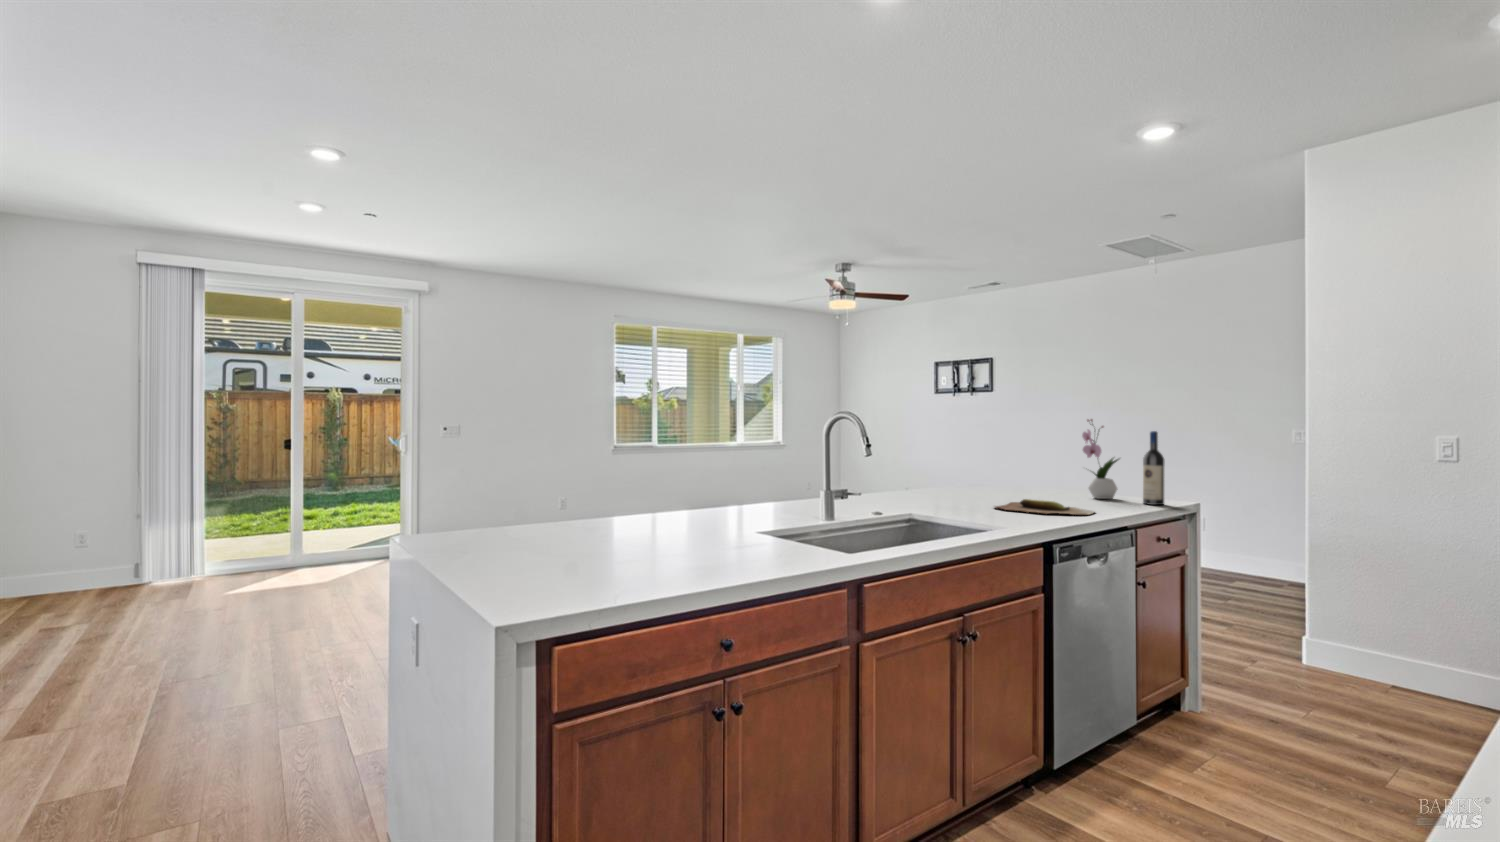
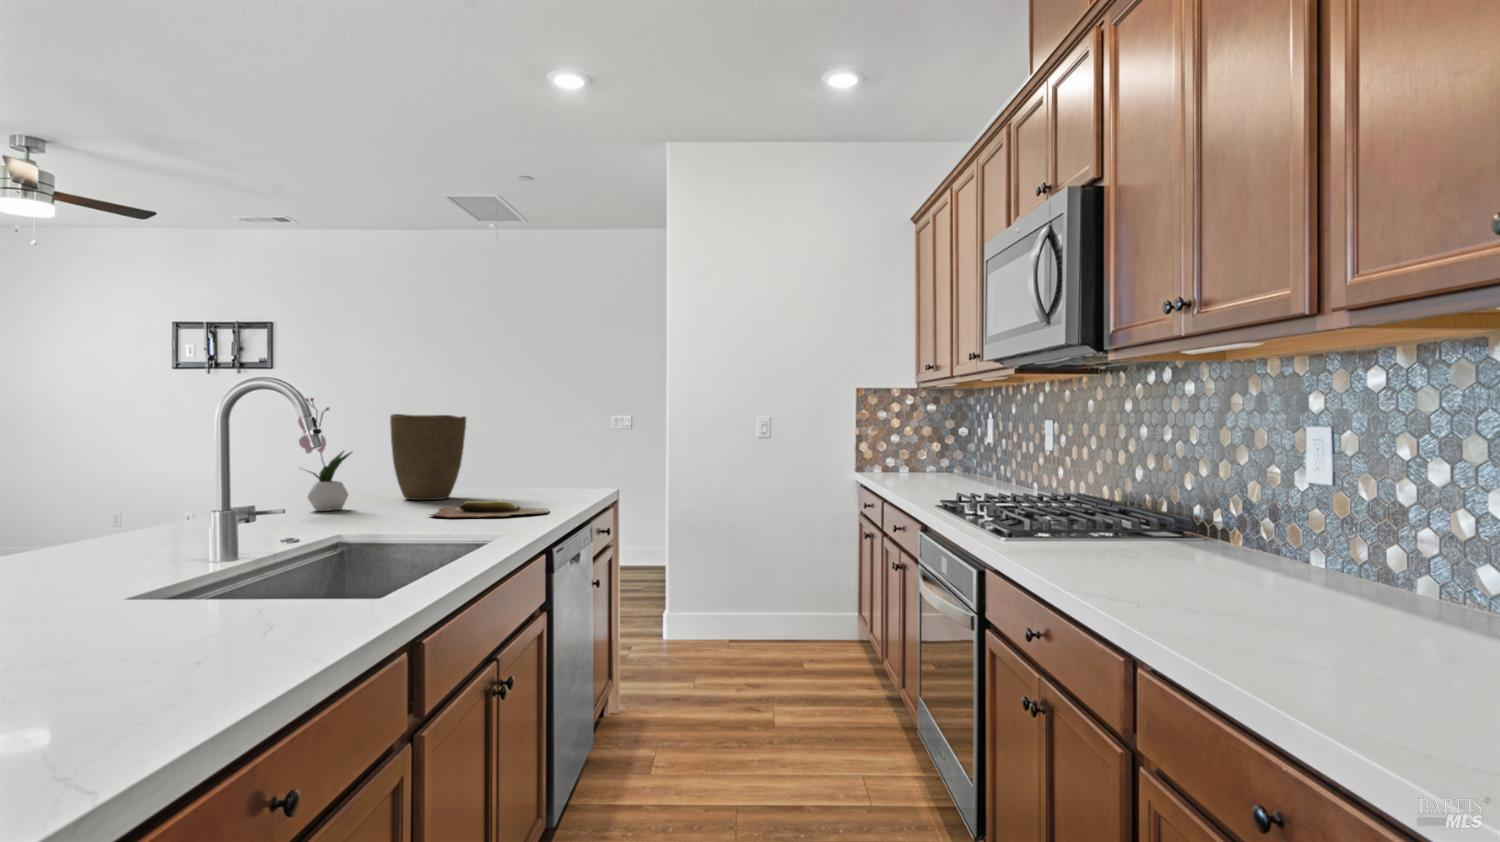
flower arrangement: present [1082,419,1119,499] -> present [298,398,352,511]
vase: none [994,429,1053,496] -> present [390,414,466,500]
wine bottle: present [1143,431,1164,505] -> none [569,415,590,497]

